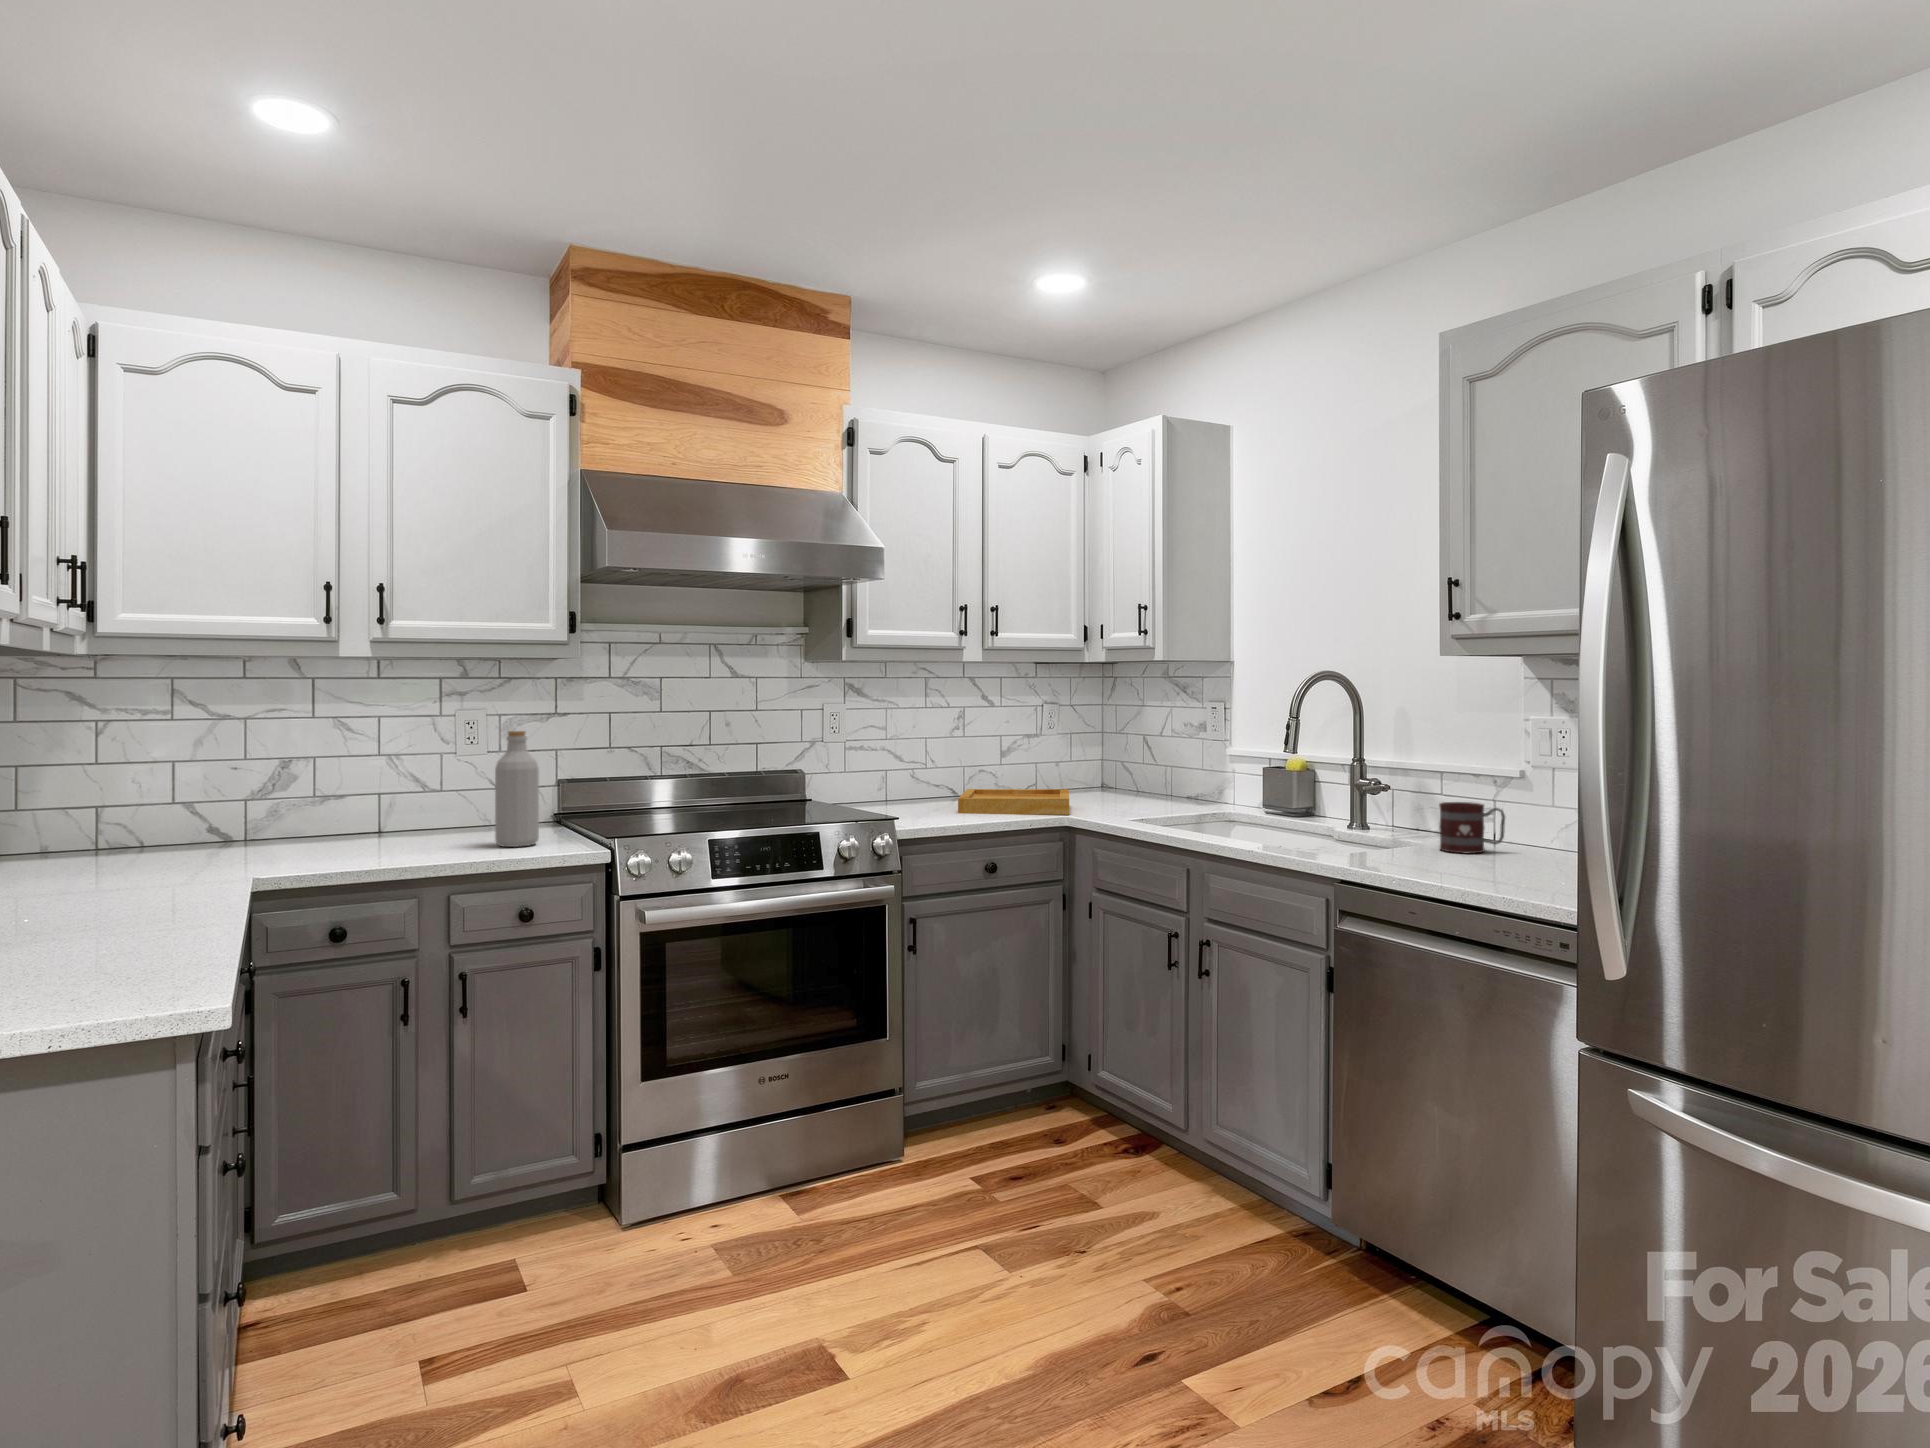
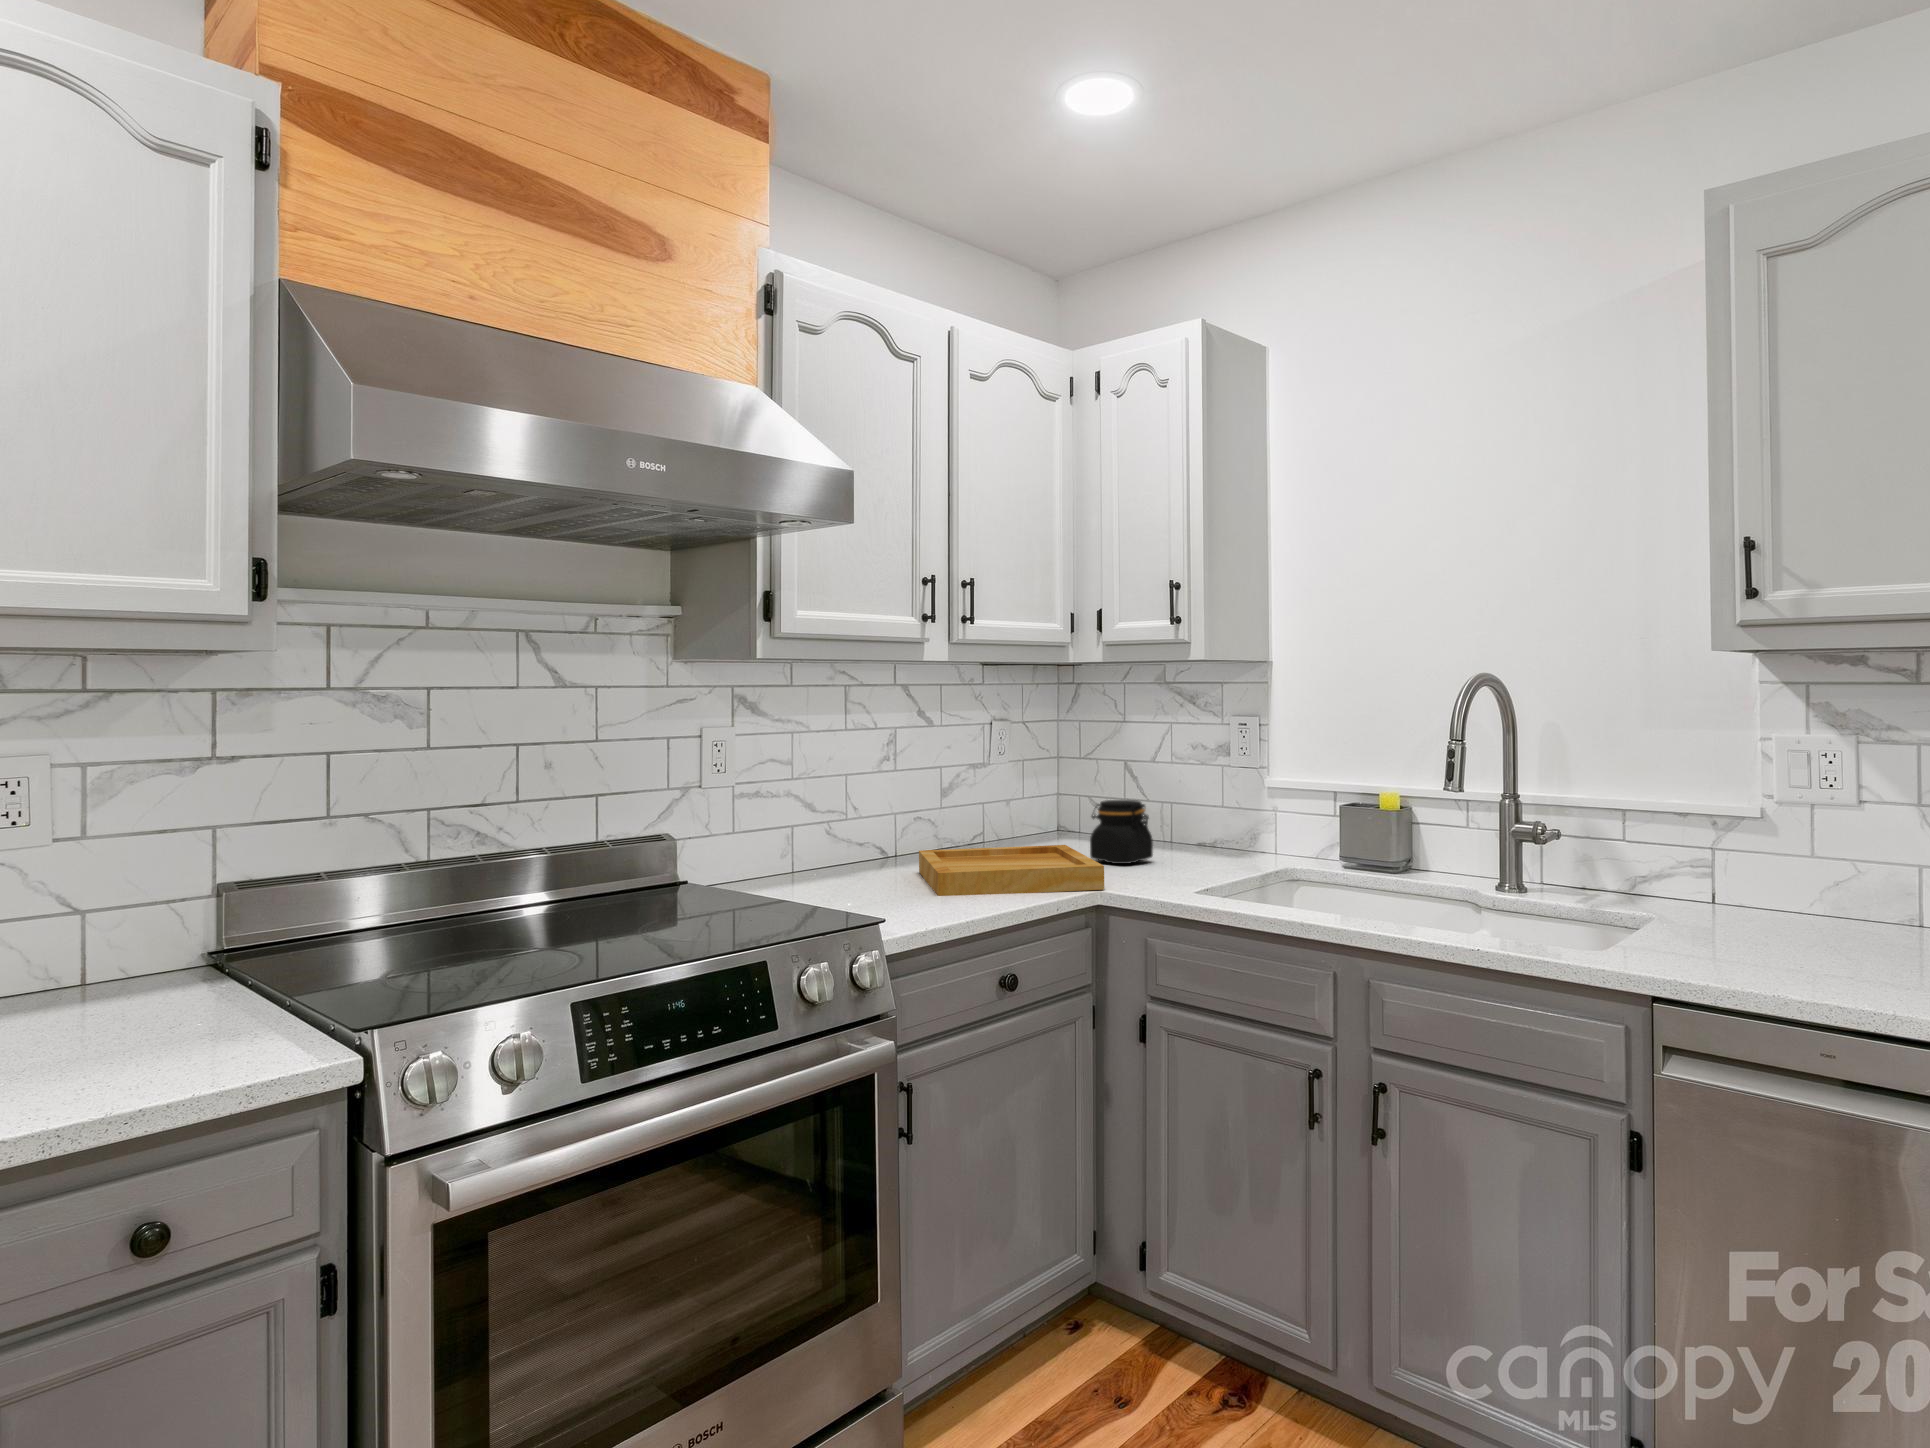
bottle: present [495,731,539,847] -> none [80,803,190,1056]
jar: none [1093,761,1138,805] -> present [1090,800,1153,864]
mug: present [1439,802,1505,853] -> none [1701,860,1793,938]

